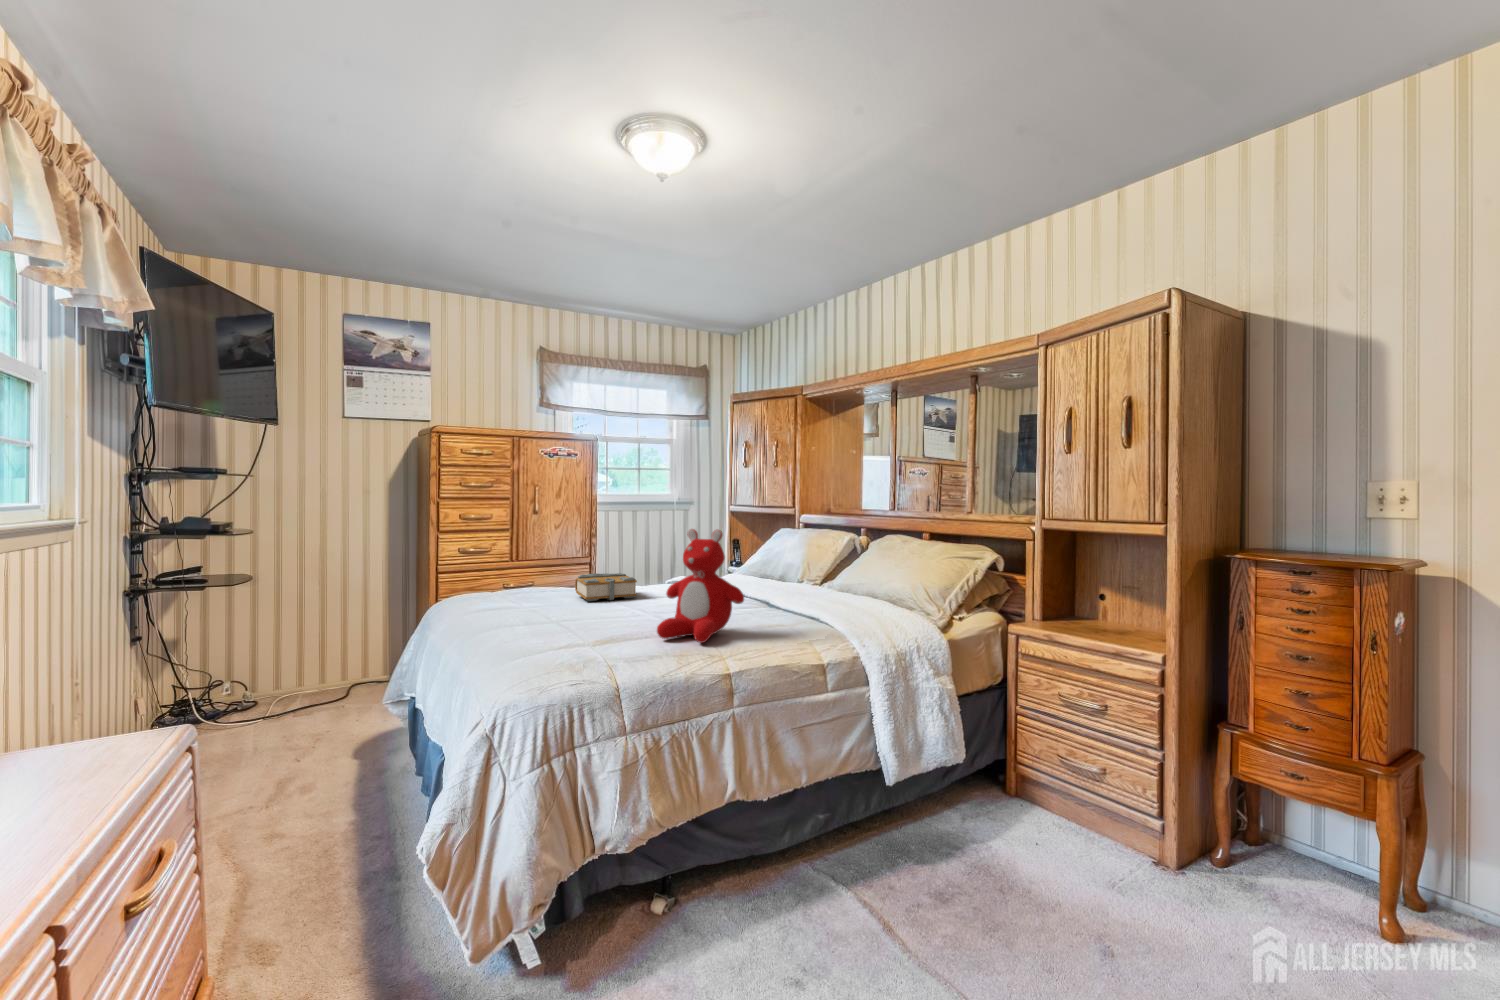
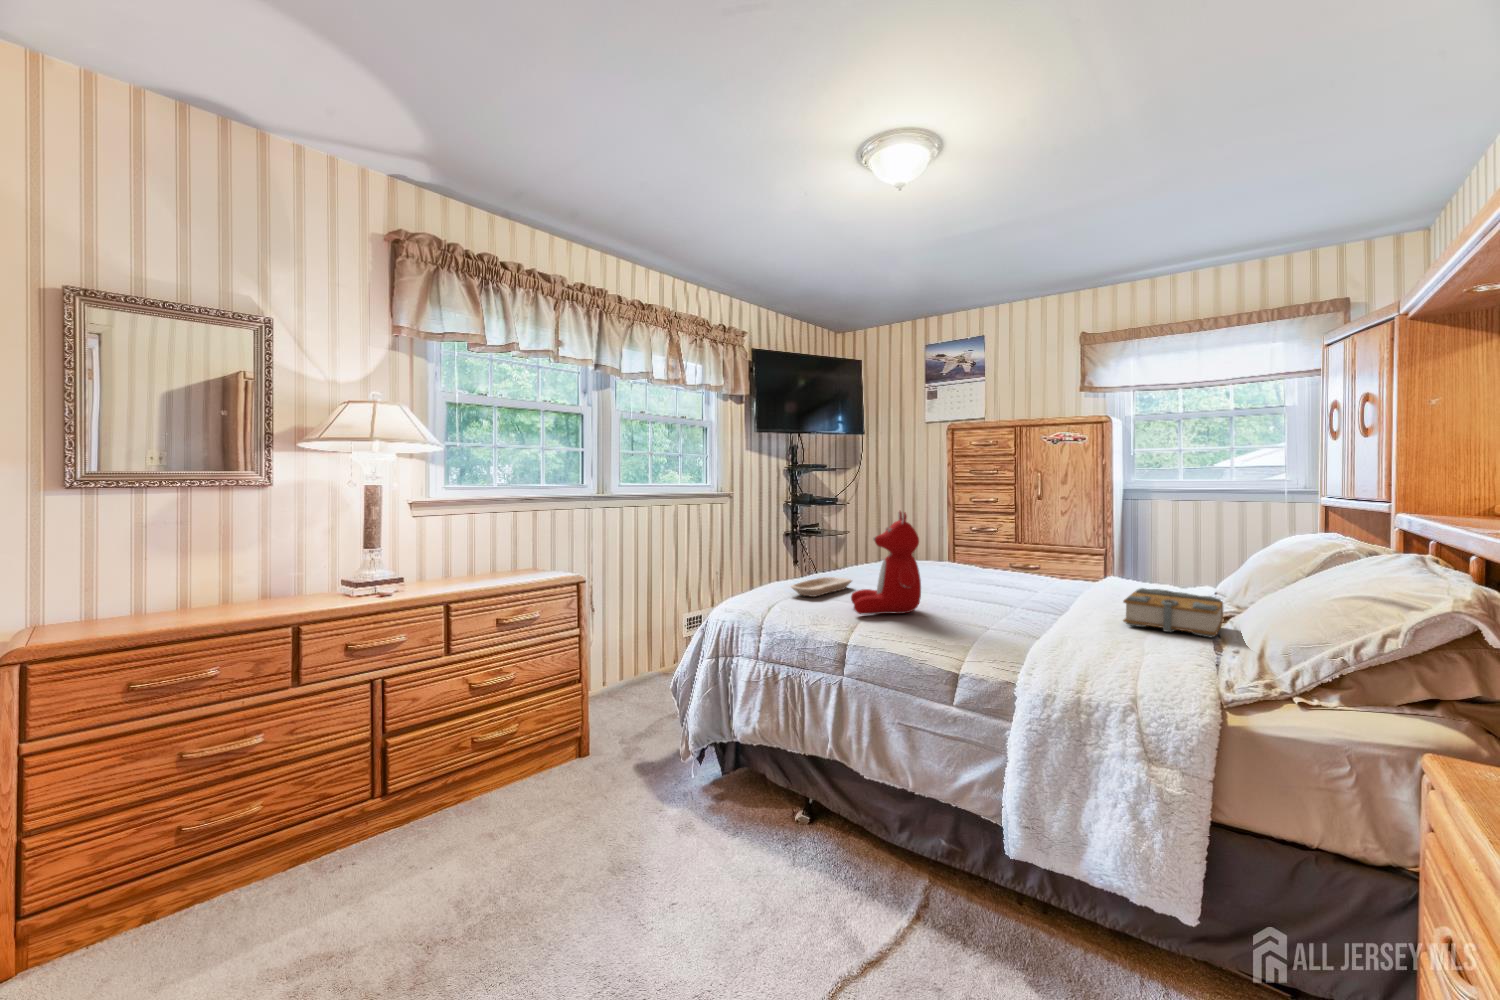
book: present [575,573,637,601] -> present [1123,588,1223,637]
tray: none [537,620,604,648] -> present [791,577,852,597]

